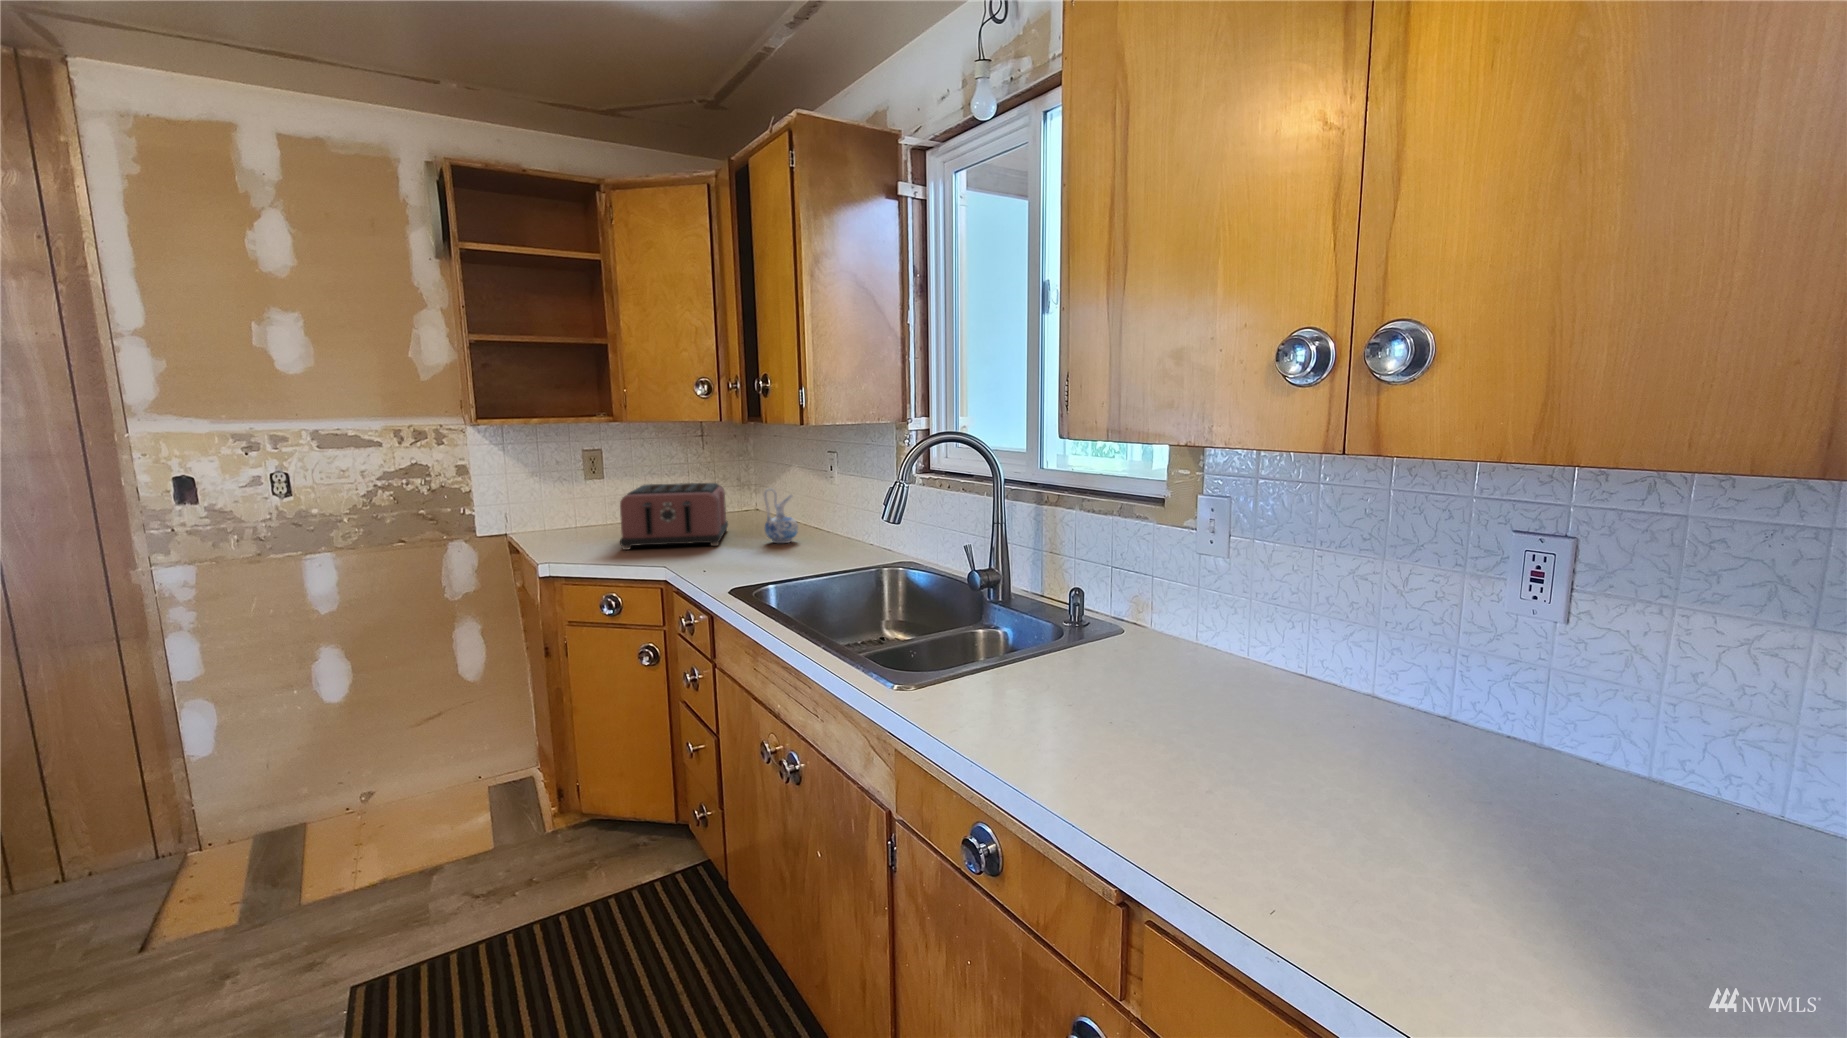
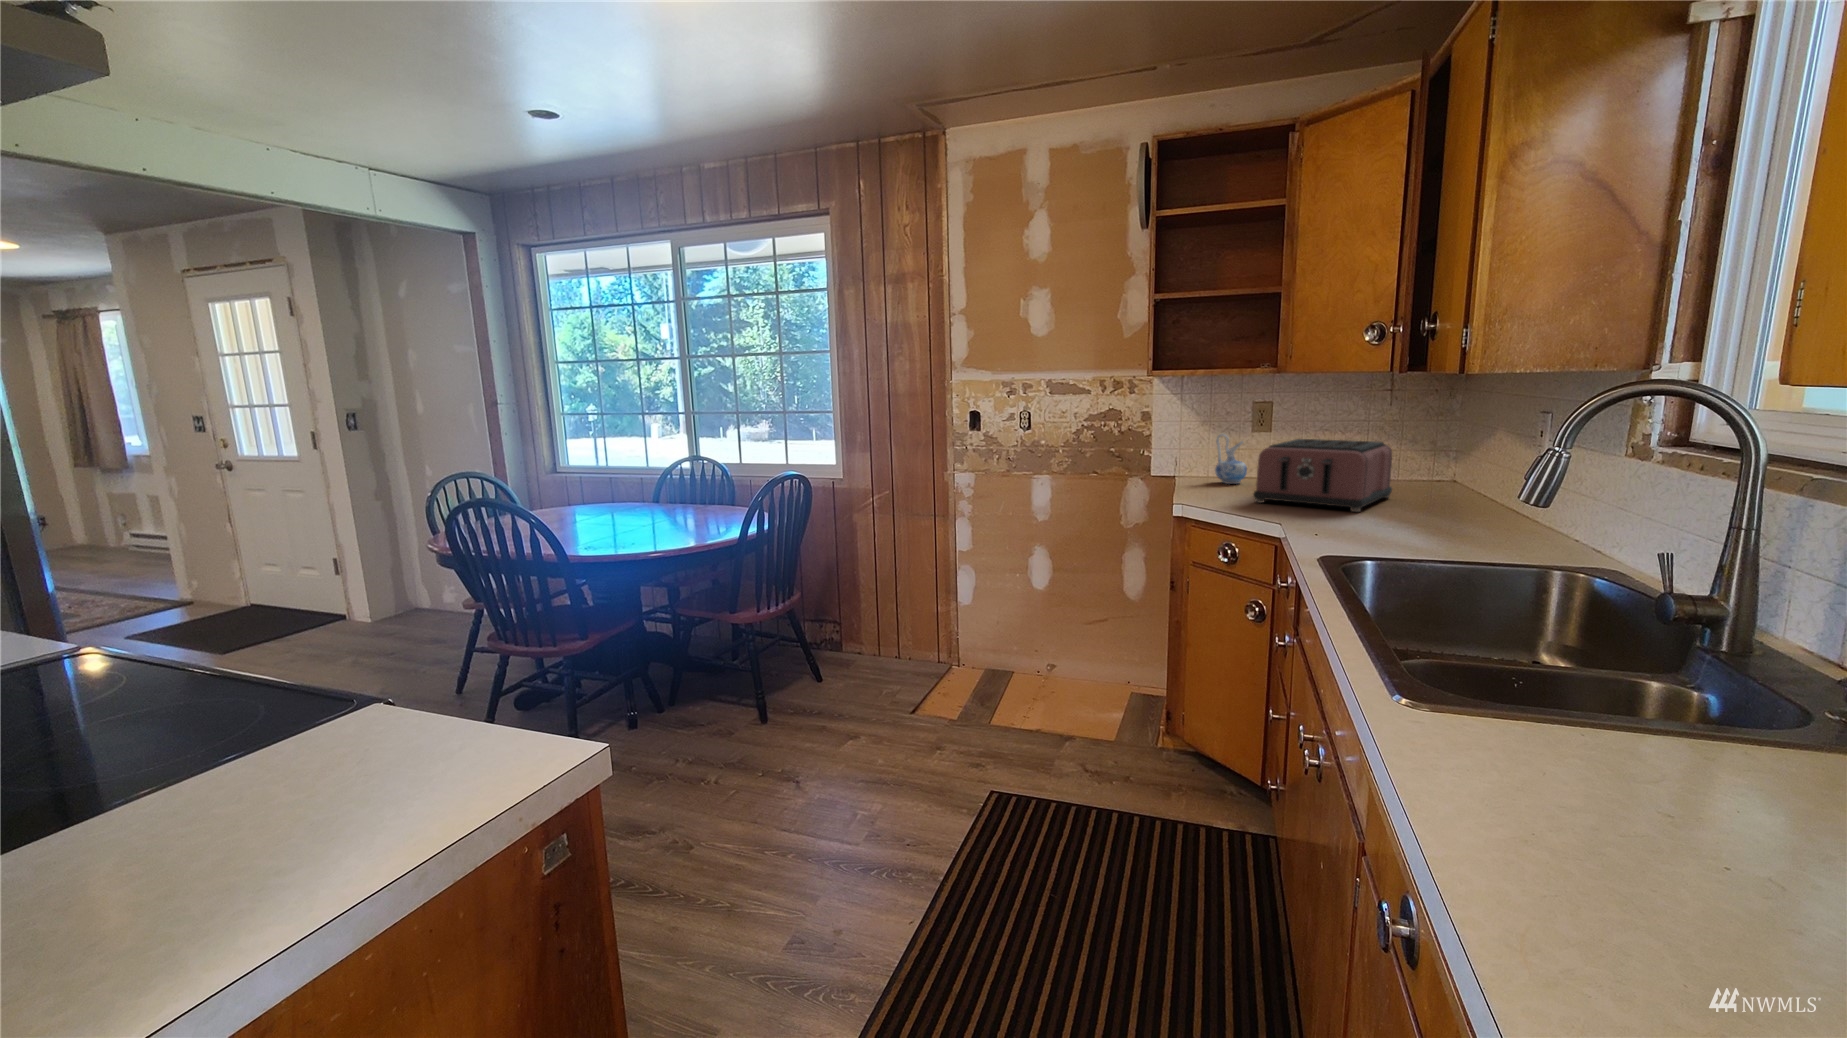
ceramic pitcher: present [764,488,798,543] -> present [1215,434,1247,484]

